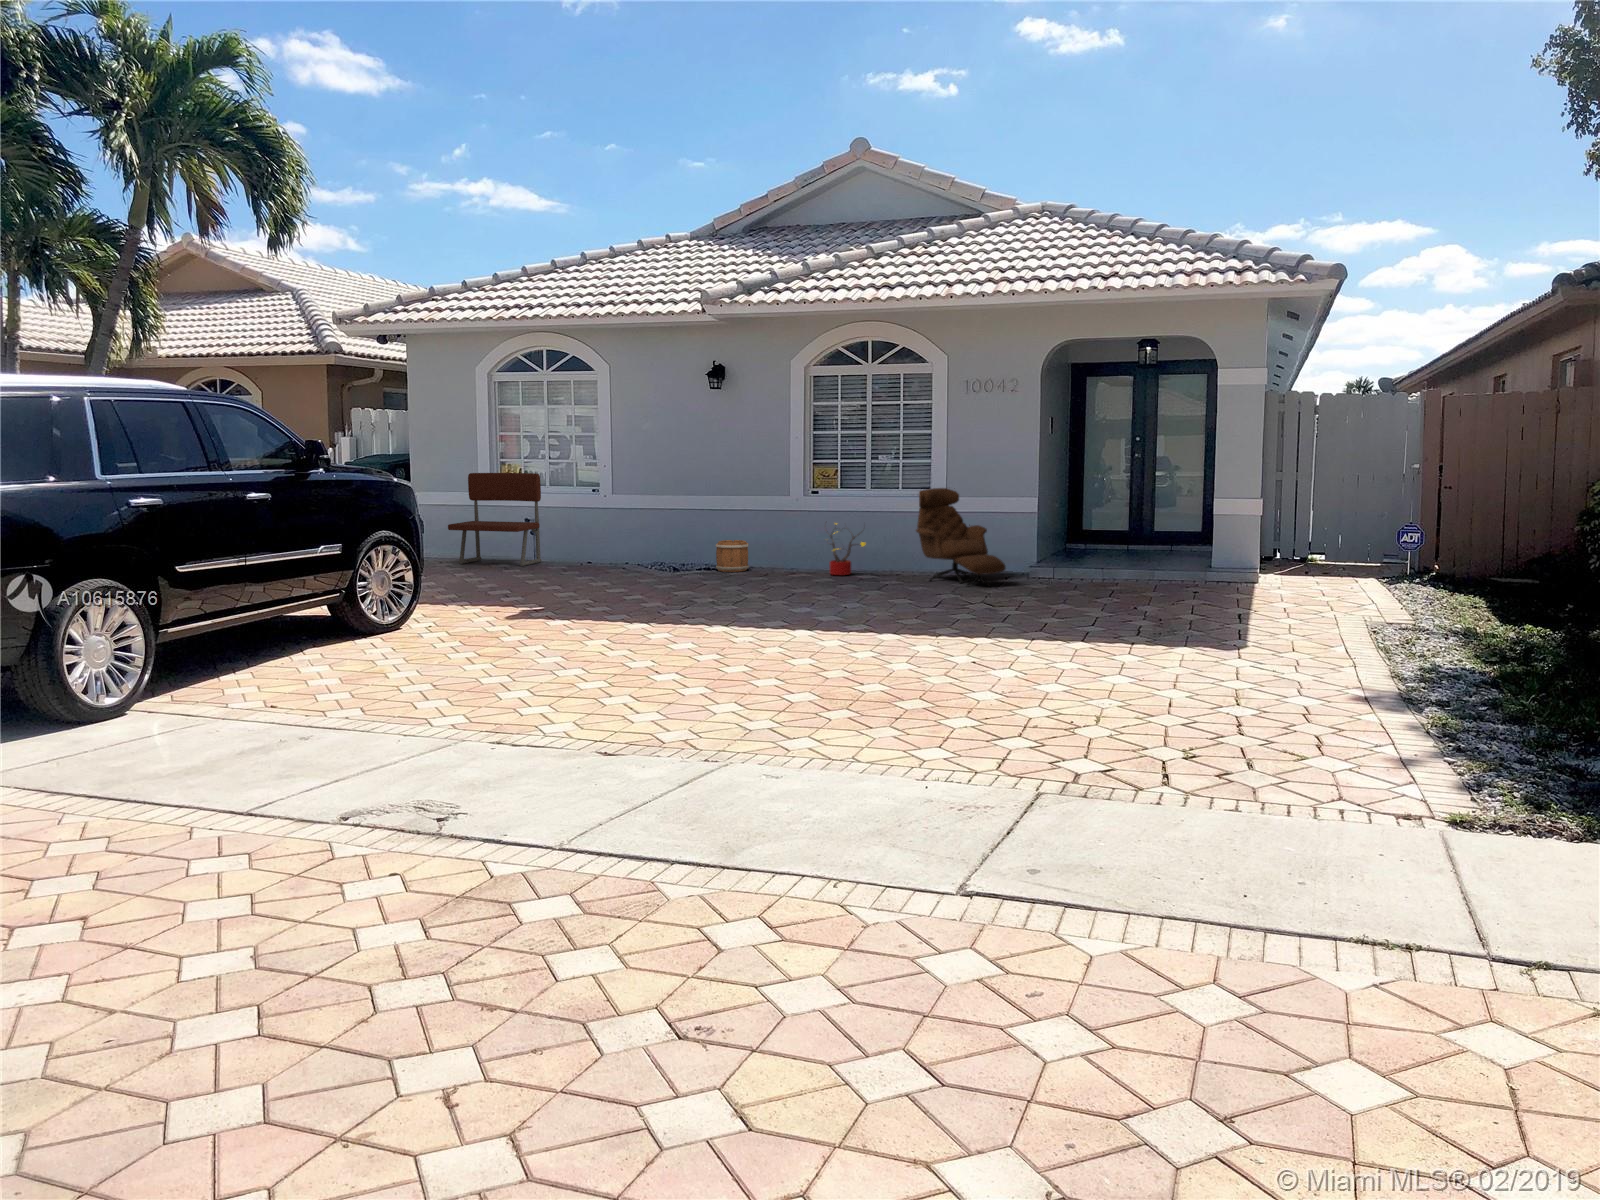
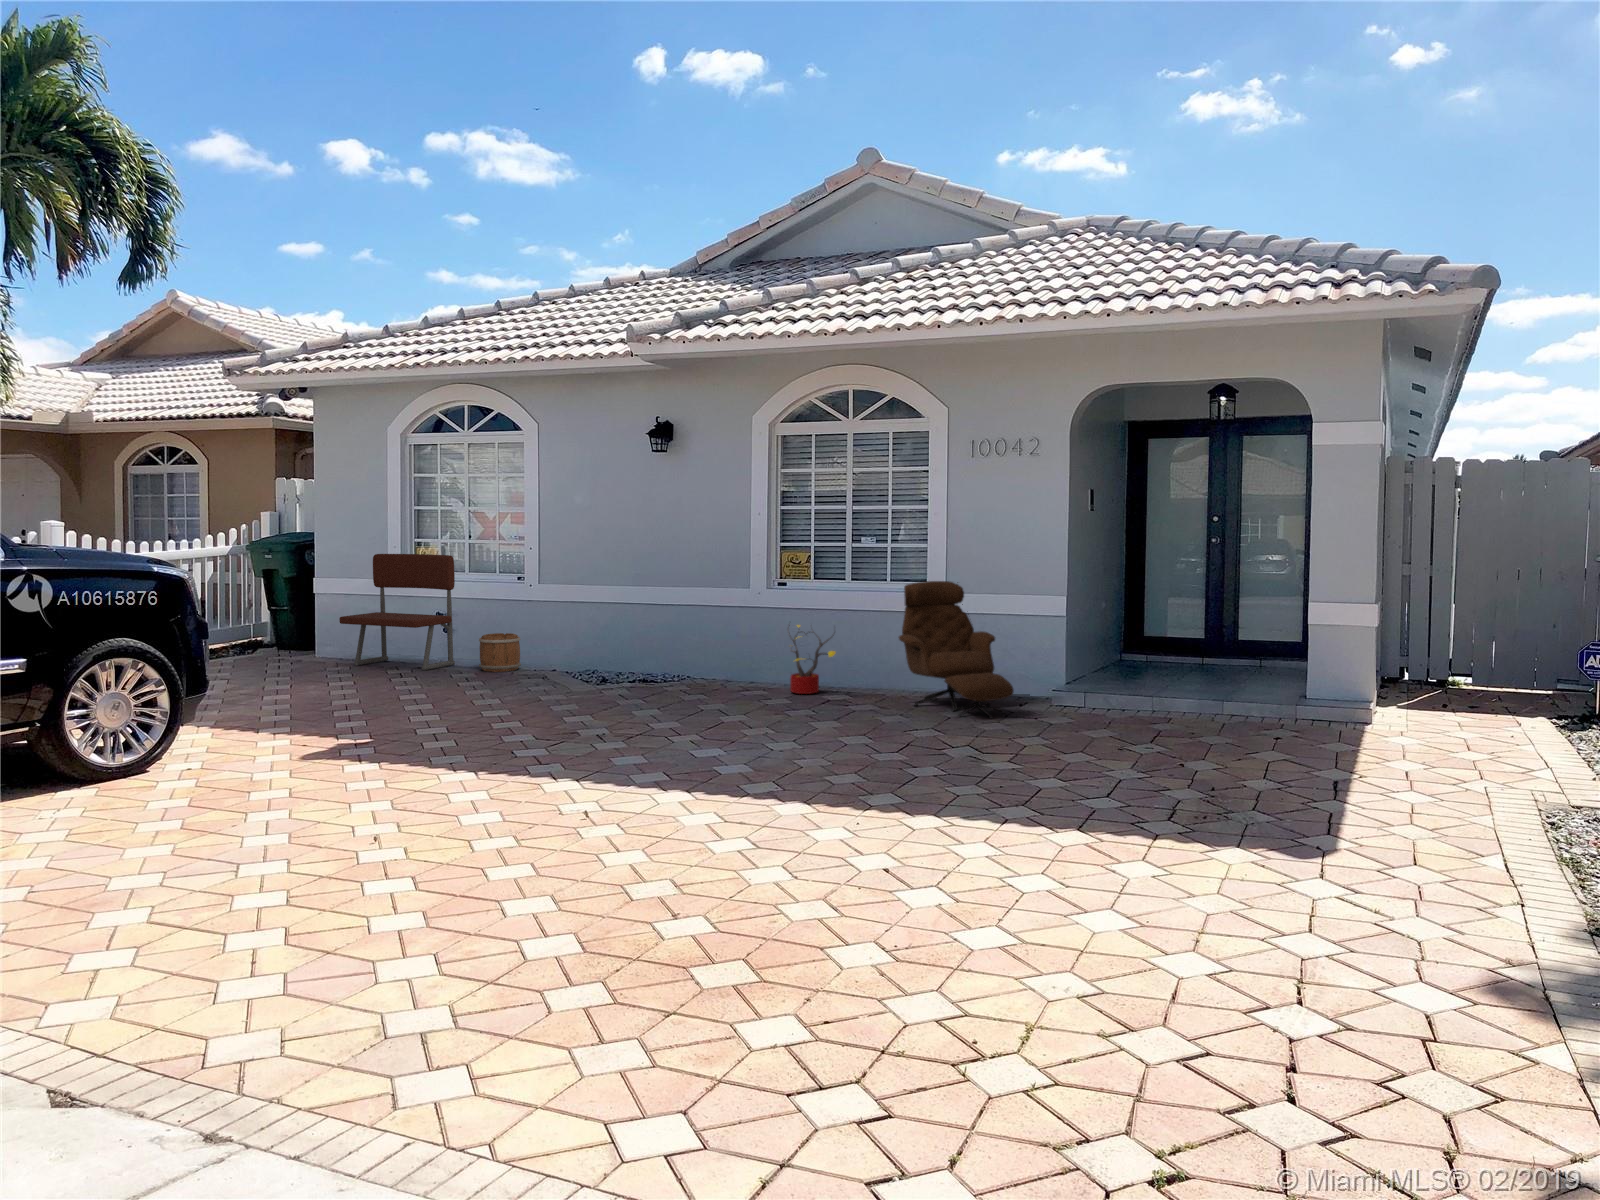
bucket: present [716,540,749,572] -> present [479,633,521,672]

